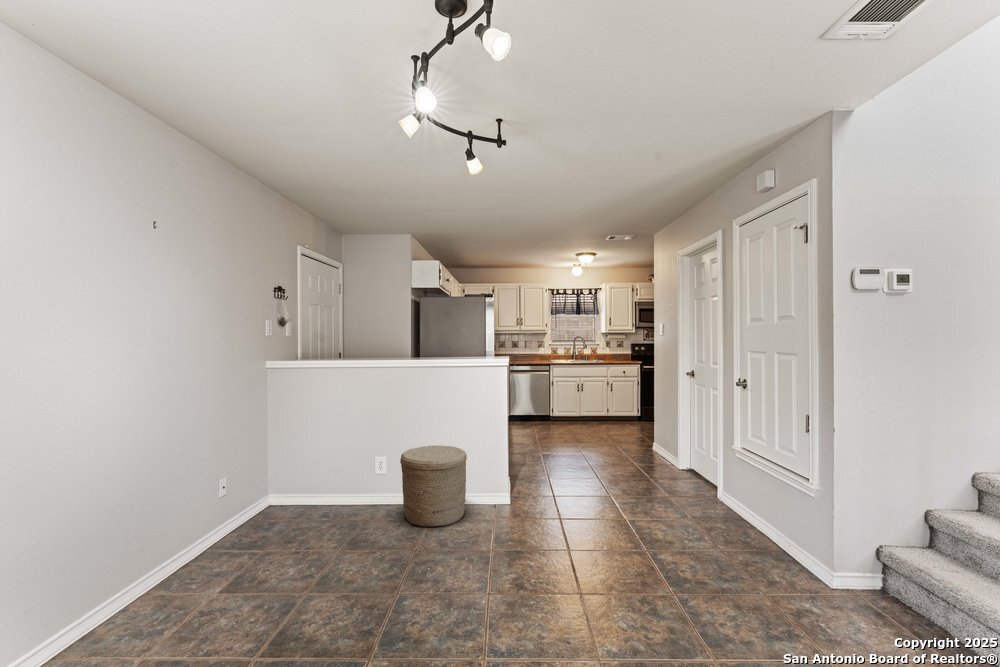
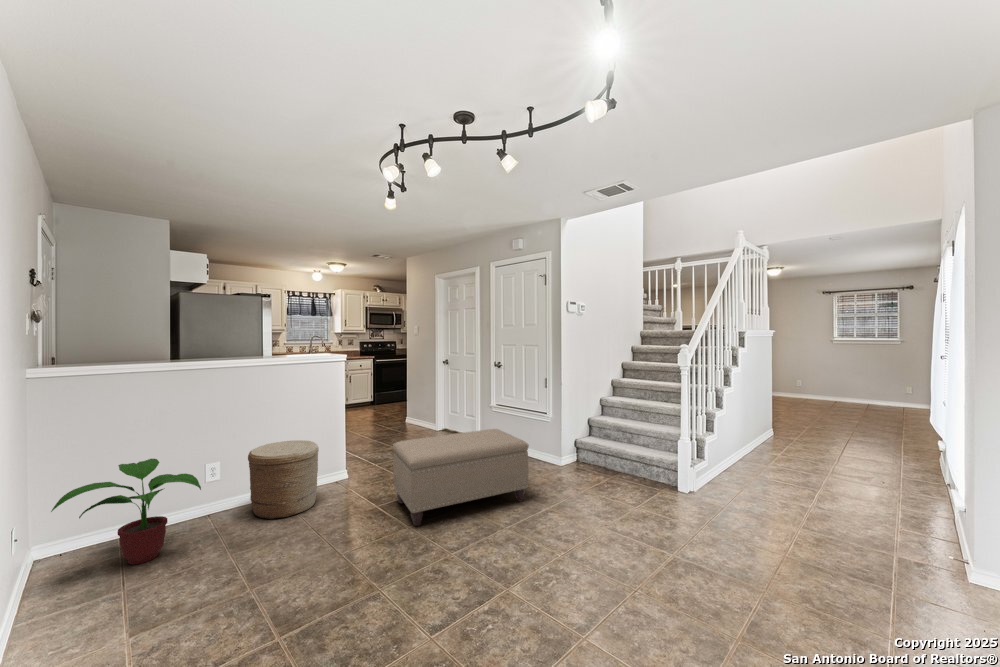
potted plant: none [253,441,352,529] -> present [51,459,201,564]
ottoman: none [499,473,701,622] -> present [393,429,529,526]

